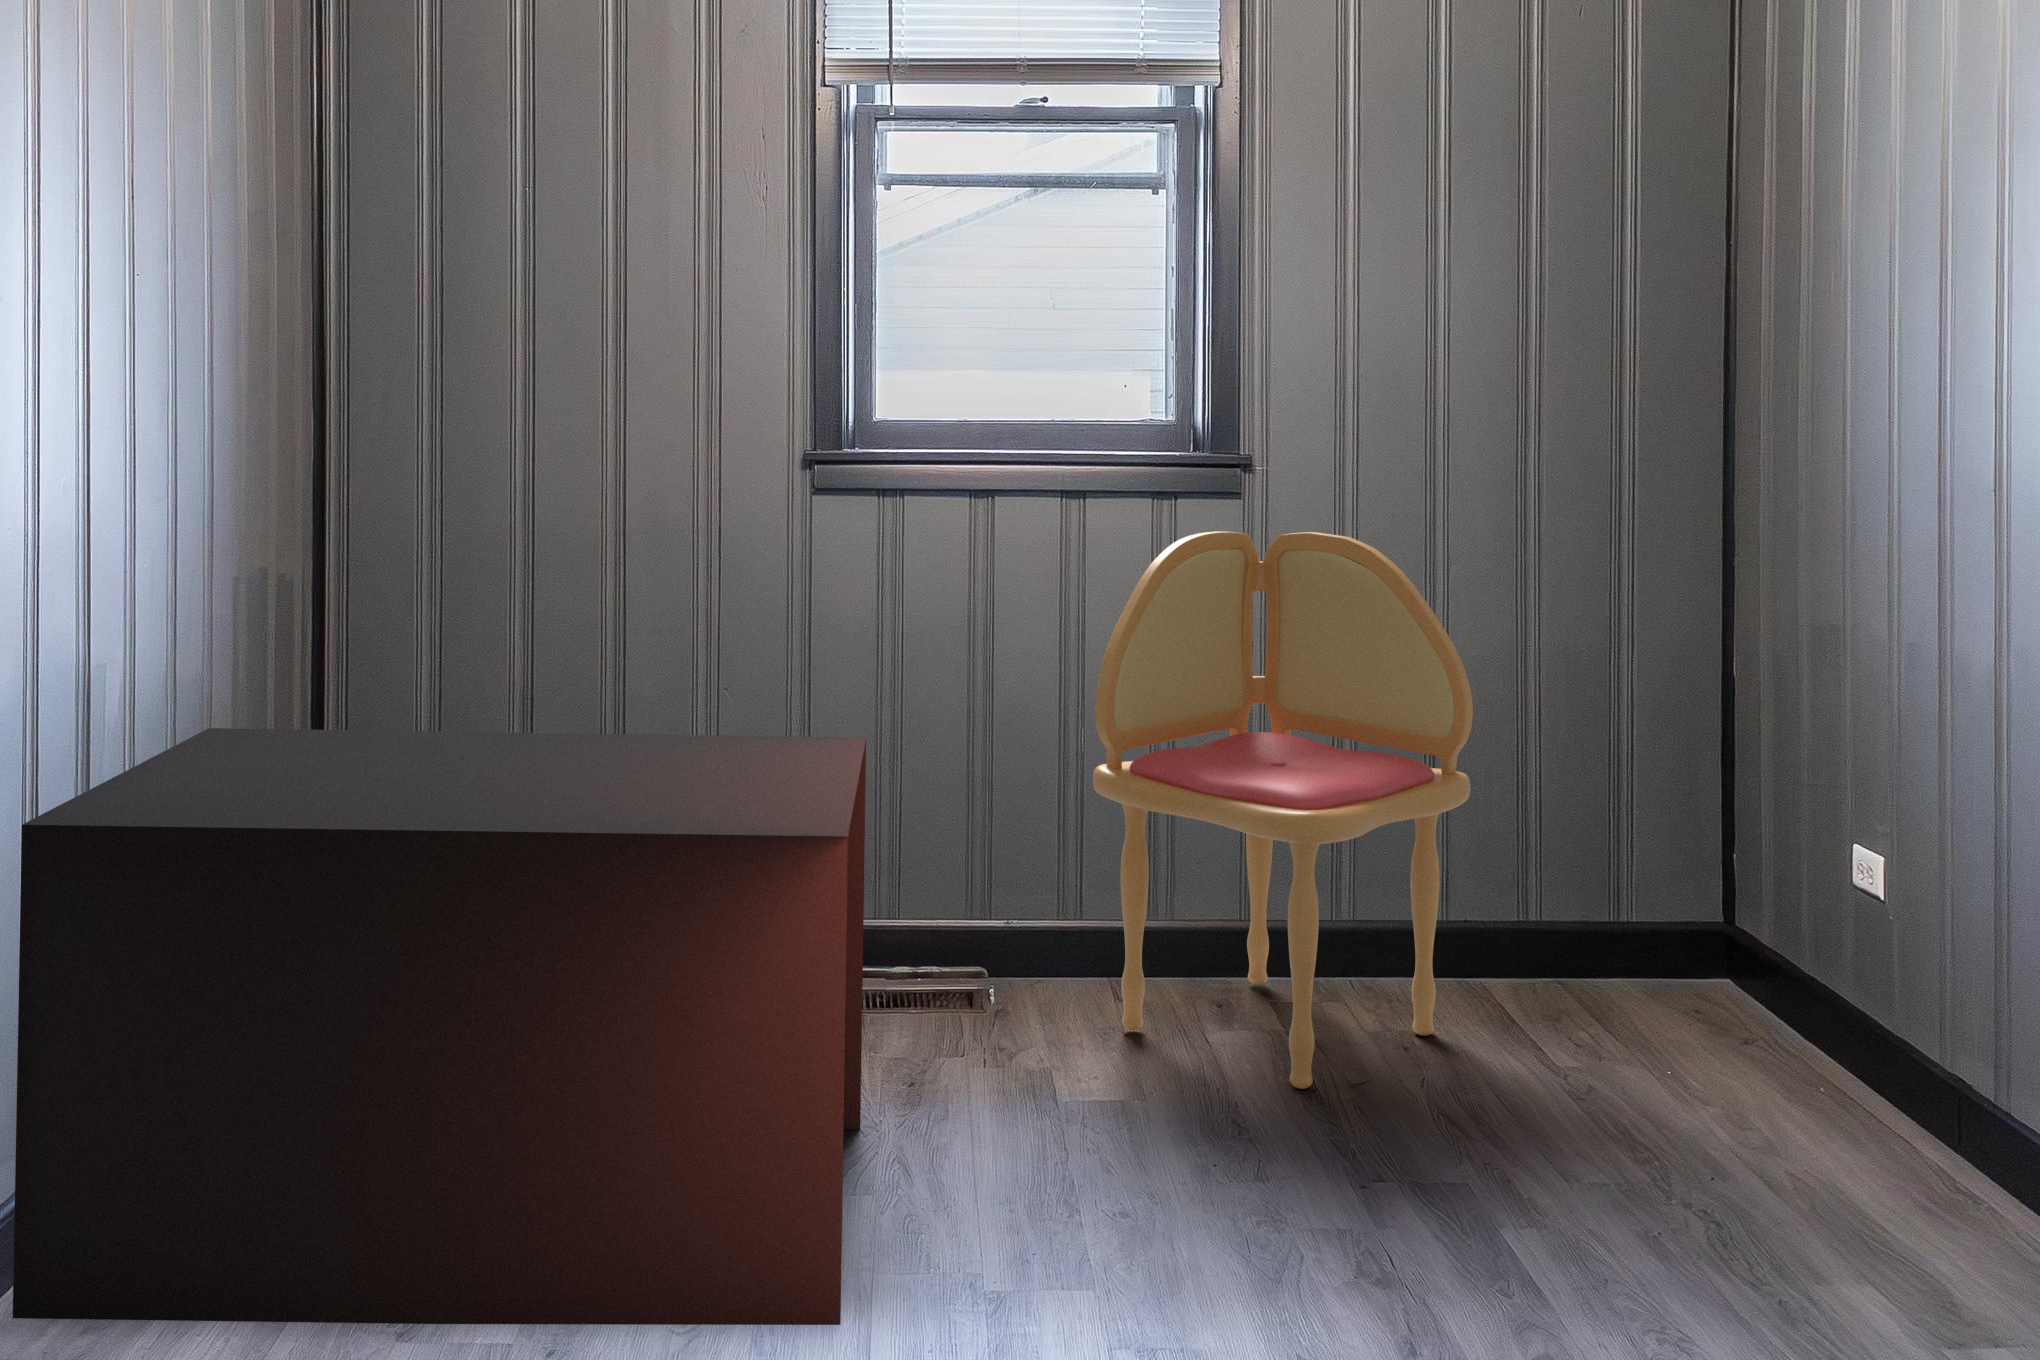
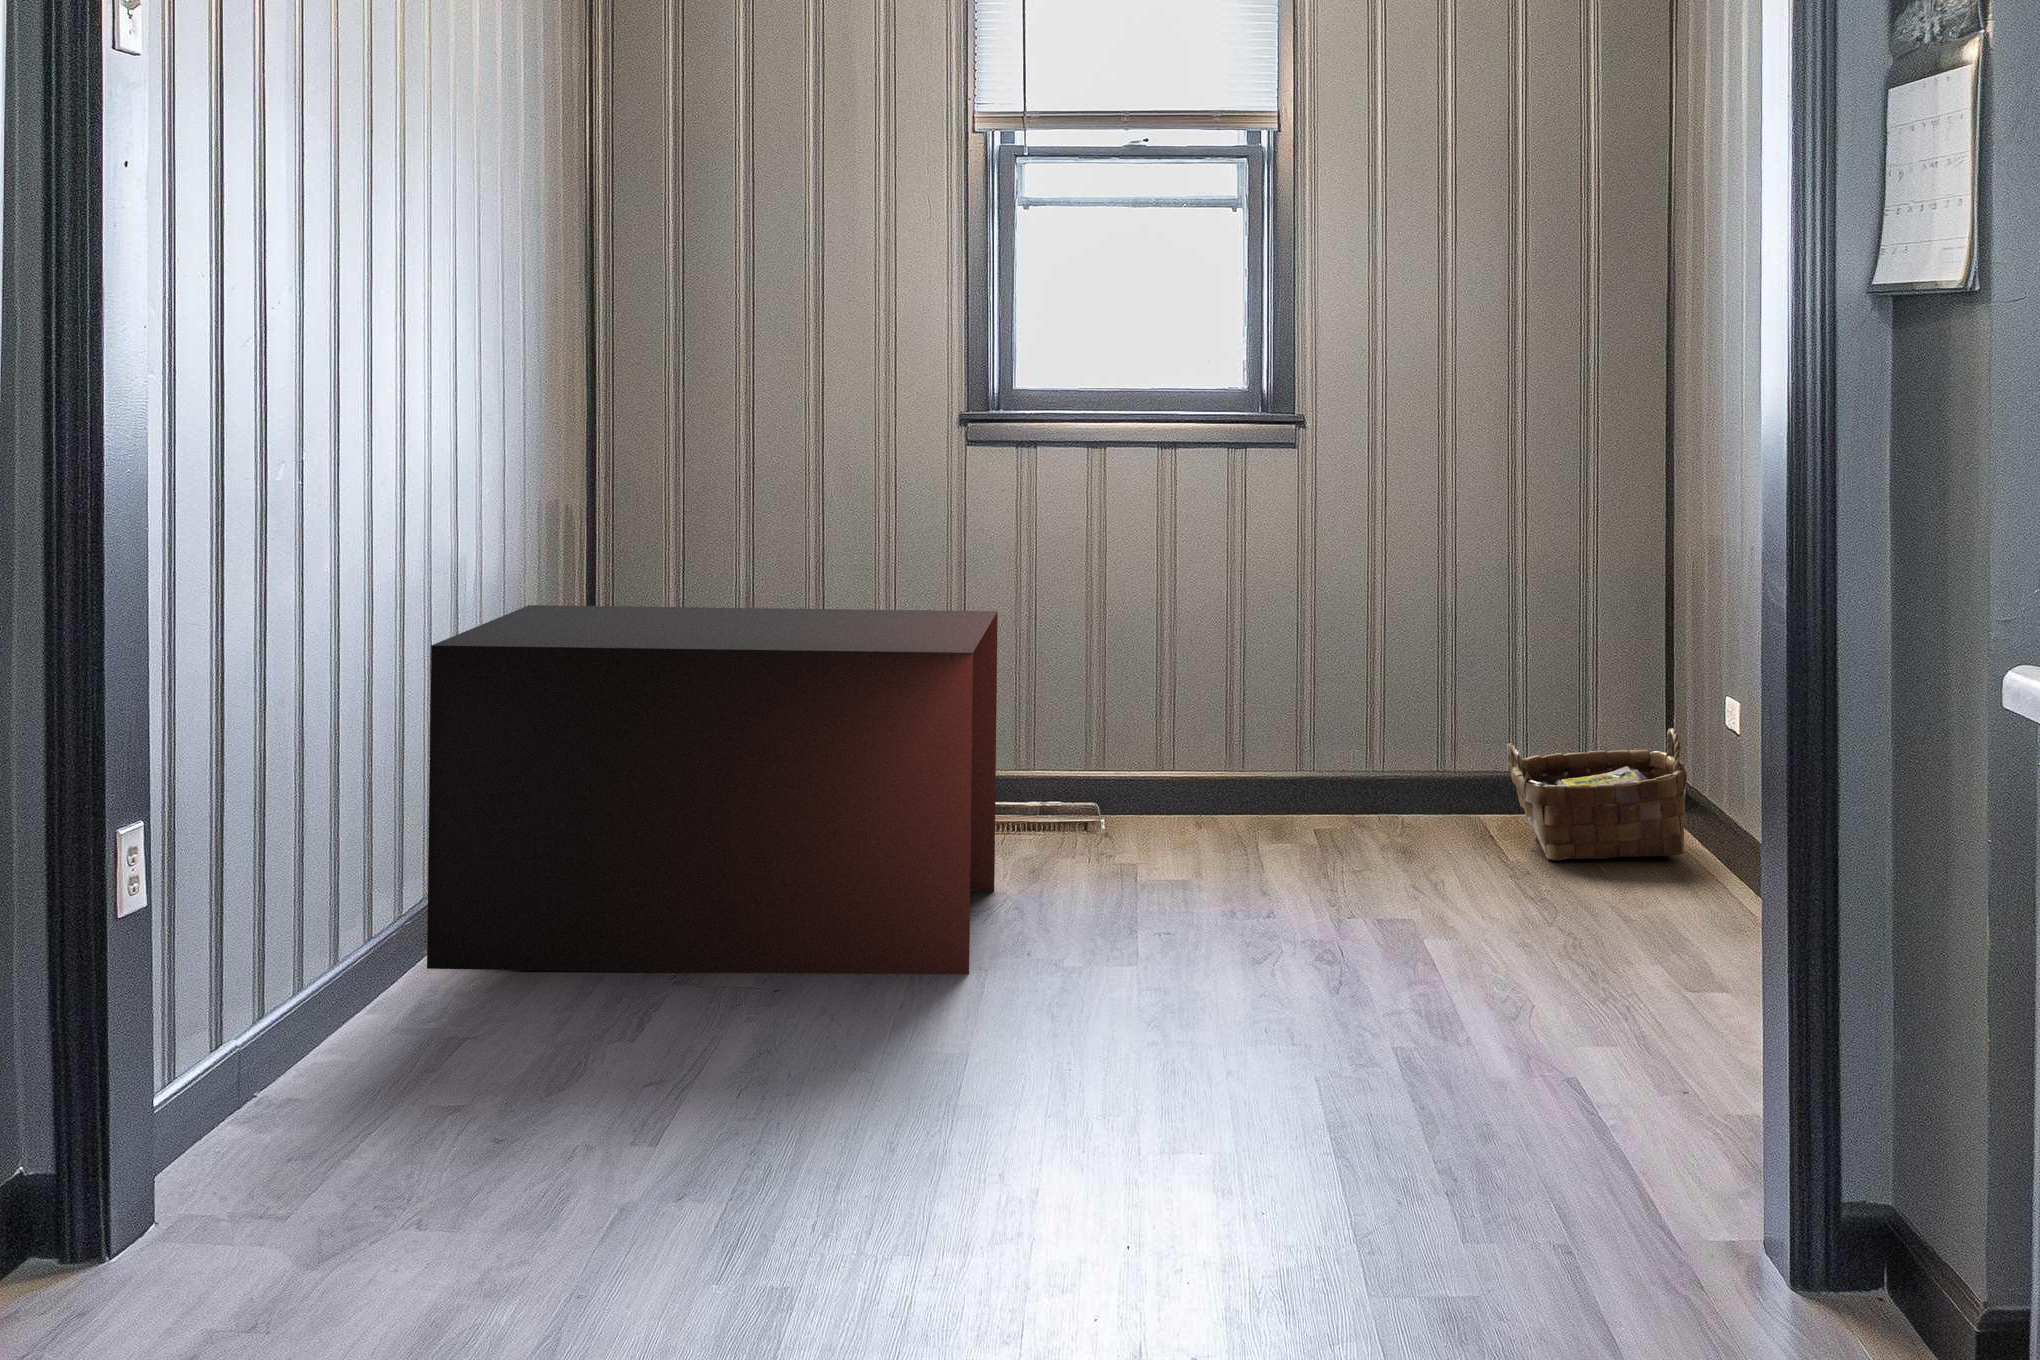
dining chair: present [1093,531,1473,1089] -> none [1175,473,1458,873]
woven basket: none [1533,877,1785,1064] -> present [1507,728,1687,861]

